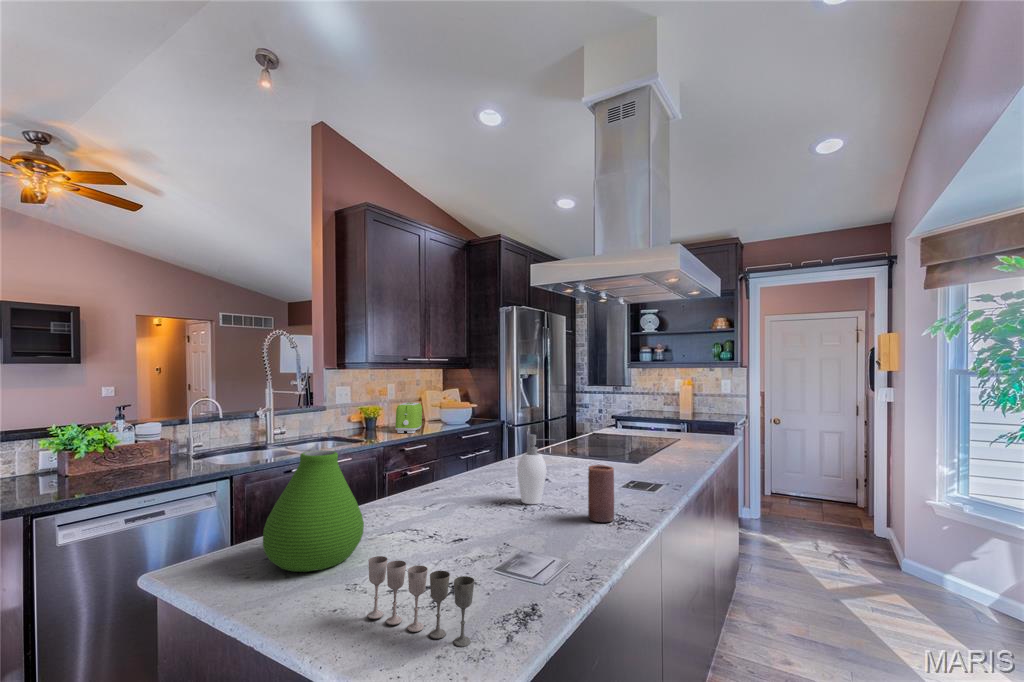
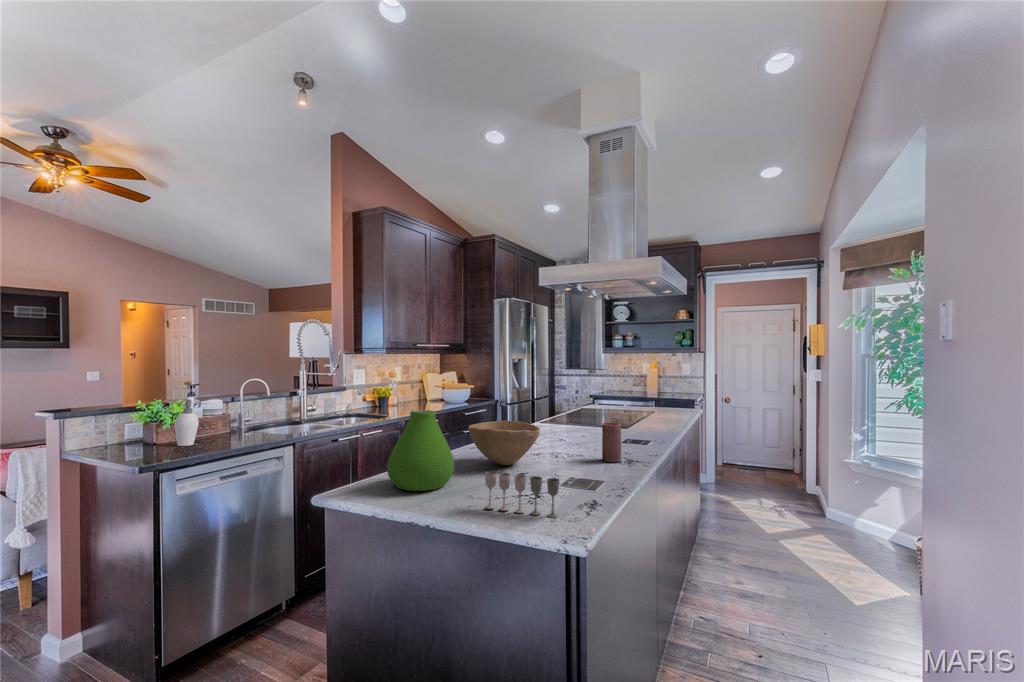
toaster: present [395,402,422,433] -> none [406,384,427,411]
soap dispenser: present [517,435,552,504] -> present [175,400,199,446]
bowl: none [403,459,502,524] -> present [468,421,540,465]

